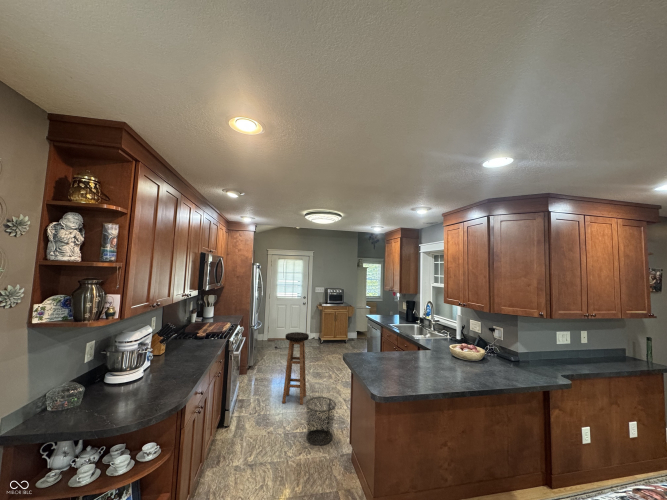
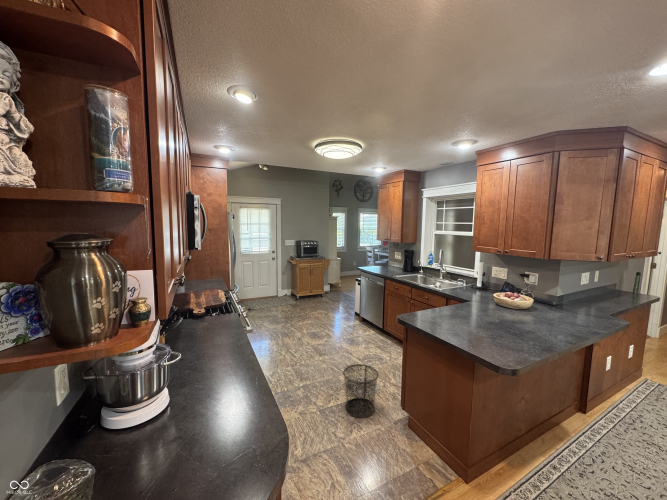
bar stool: present [282,332,309,405] -> none [292,294,320,374]

